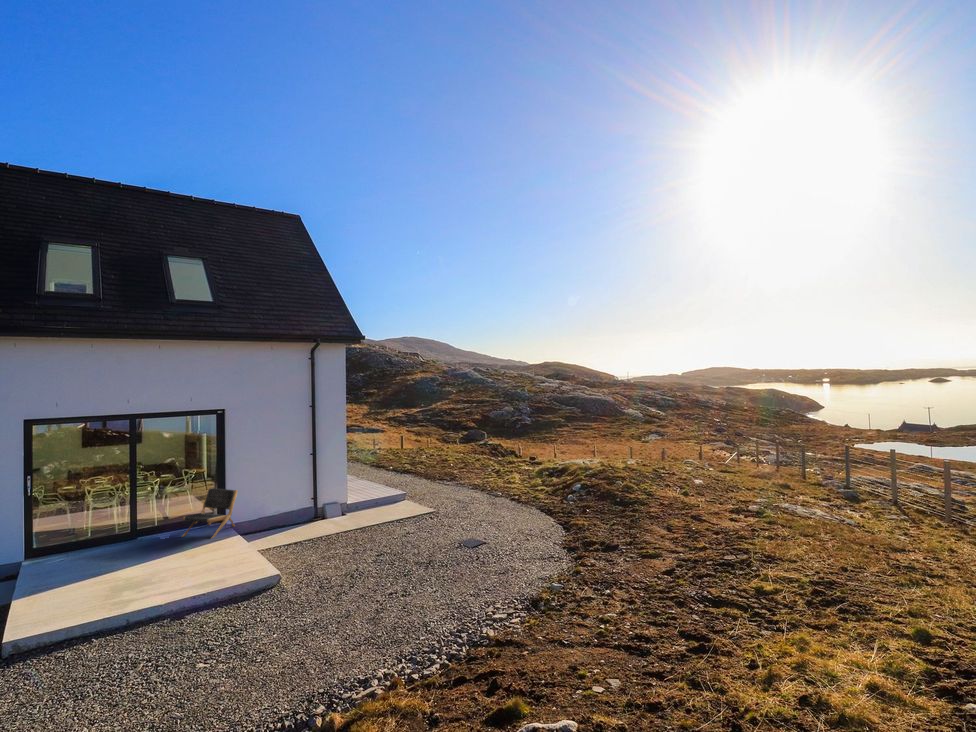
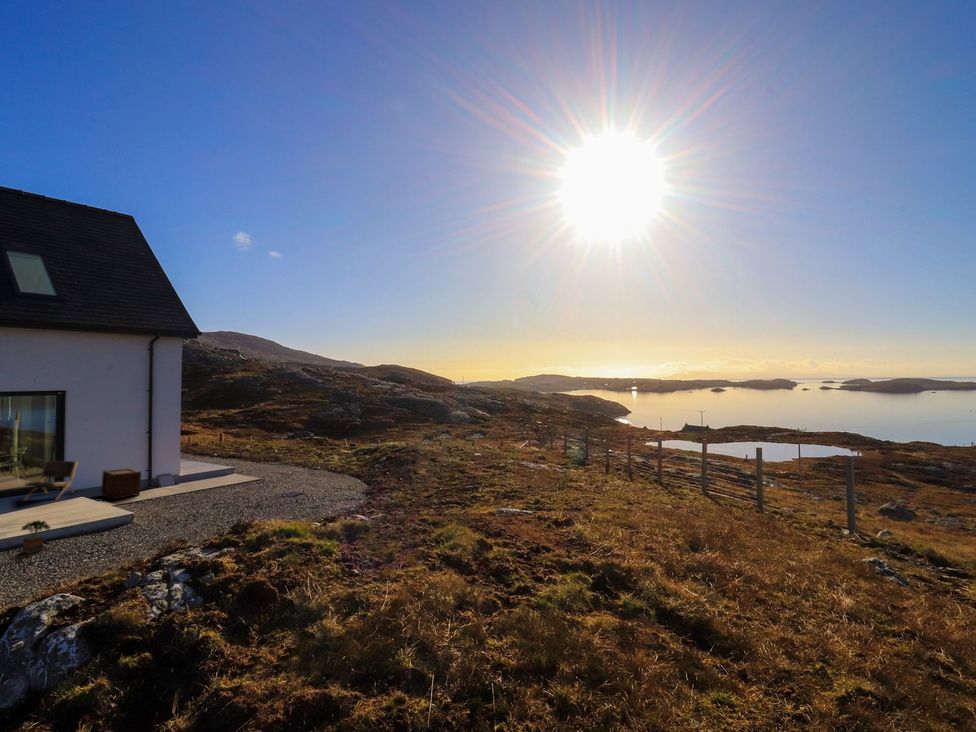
wooden crate: none [265,496,303,537] -> present [101,468,141,499]
potted tree: none [117,604,156,657] -> present [22,521,50,553]

